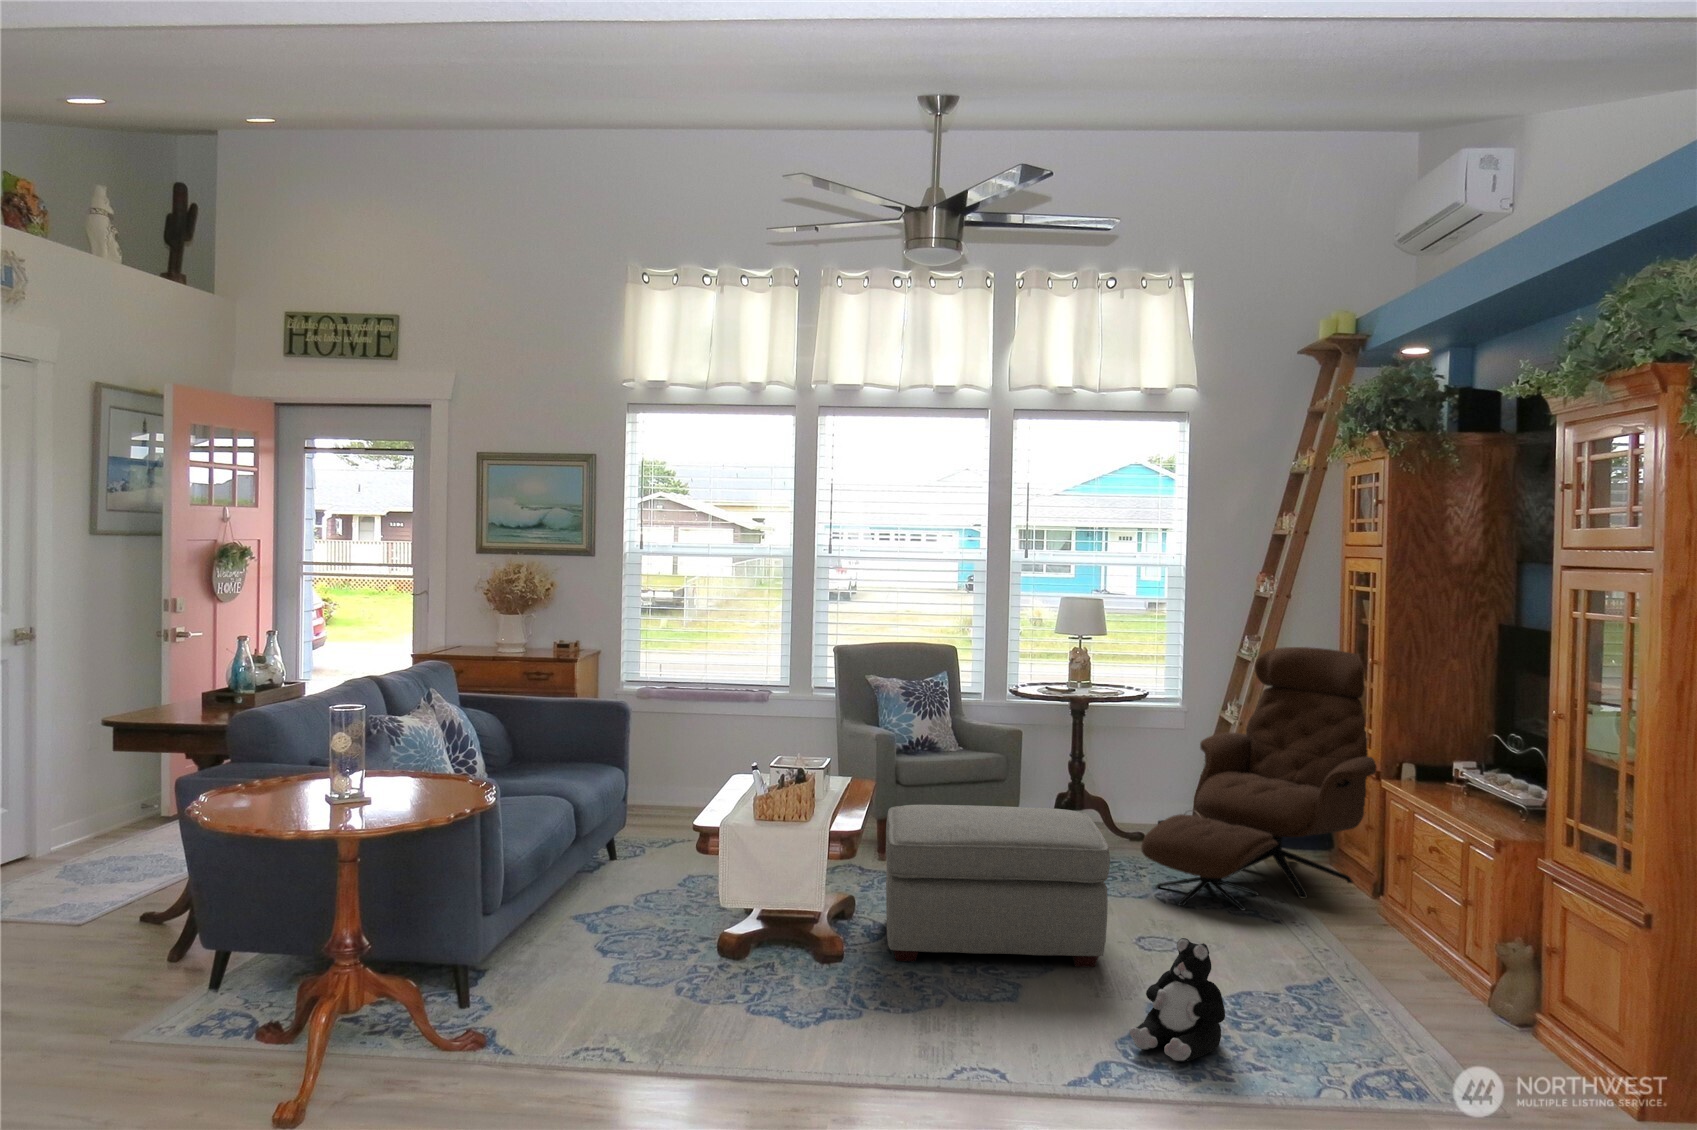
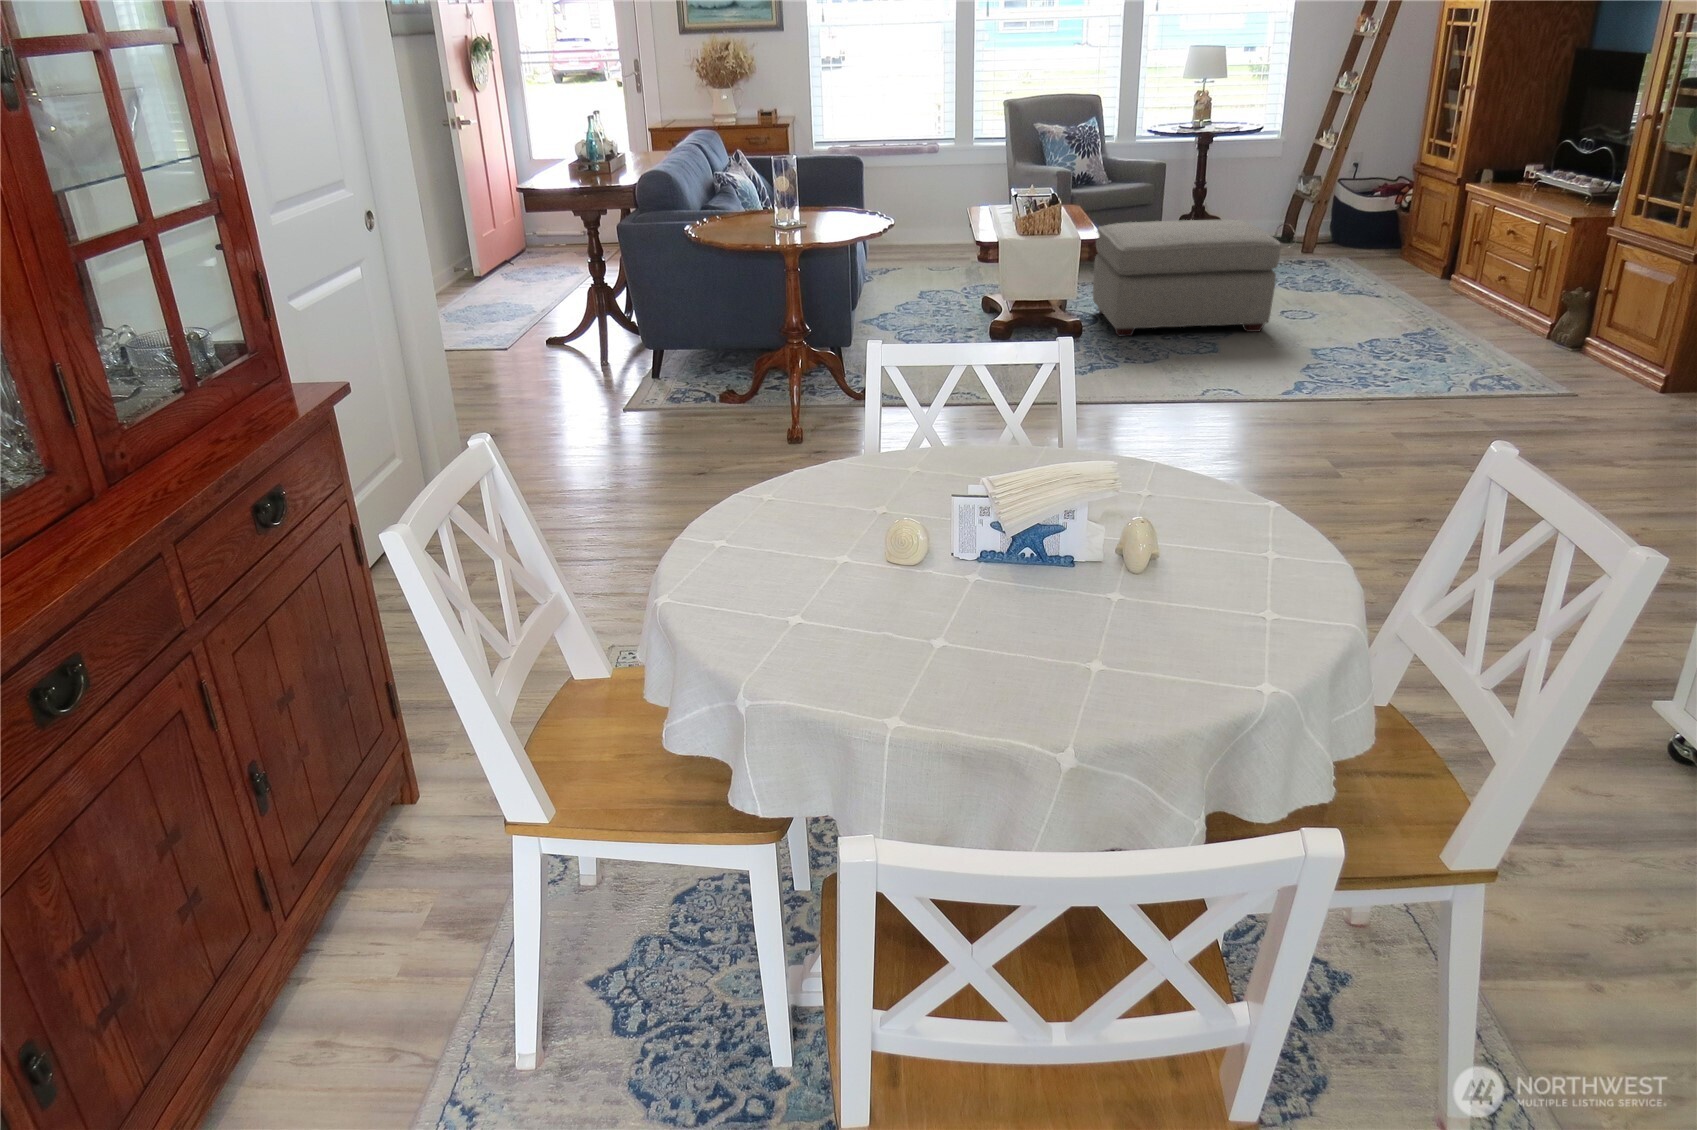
lounge chair: present [1141,647,1378,910] -> none [1269,78,1471,293]
plush toy: present [1130,938,1225,1062] -> none [1314,298,1382,378]

